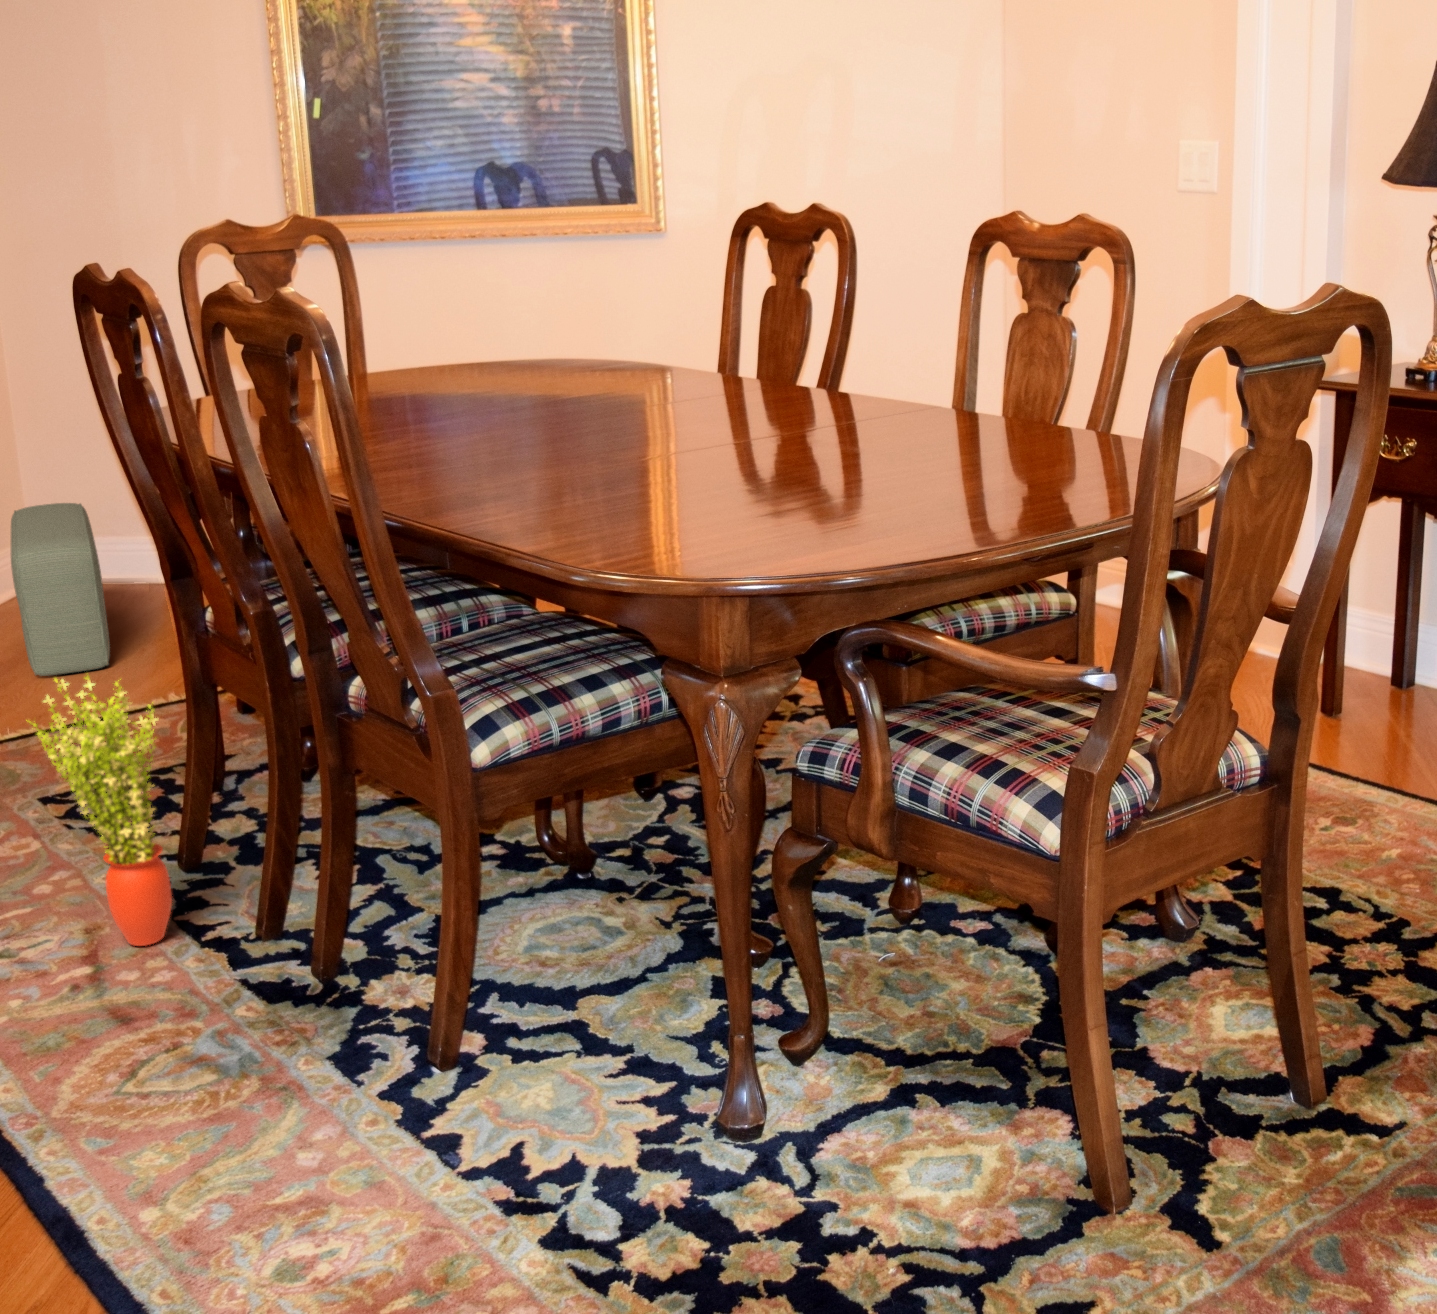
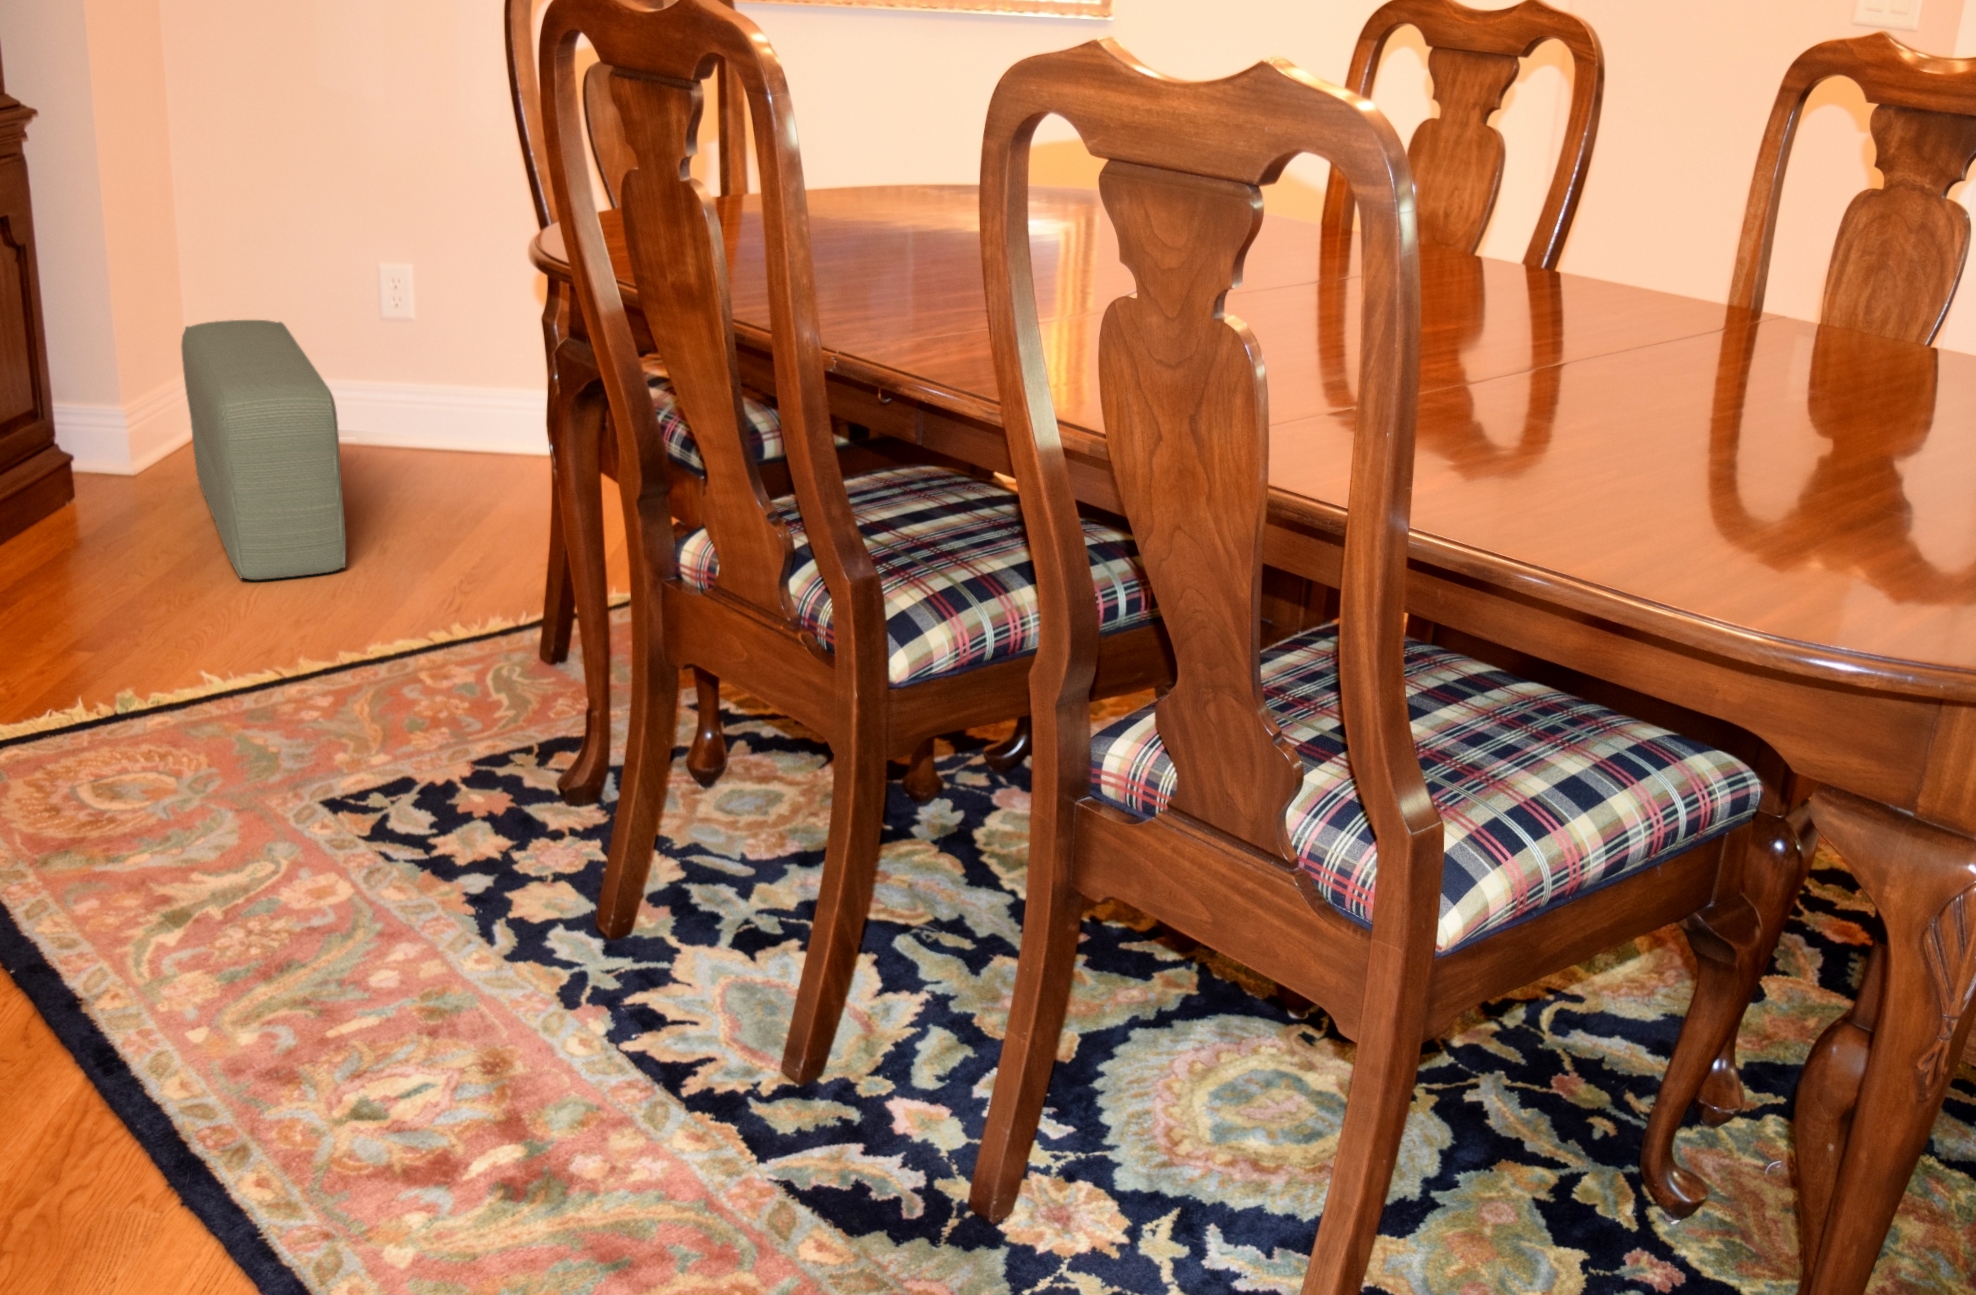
potted plant: present [31,676,172,946] -> none [450,678,661,1105]

